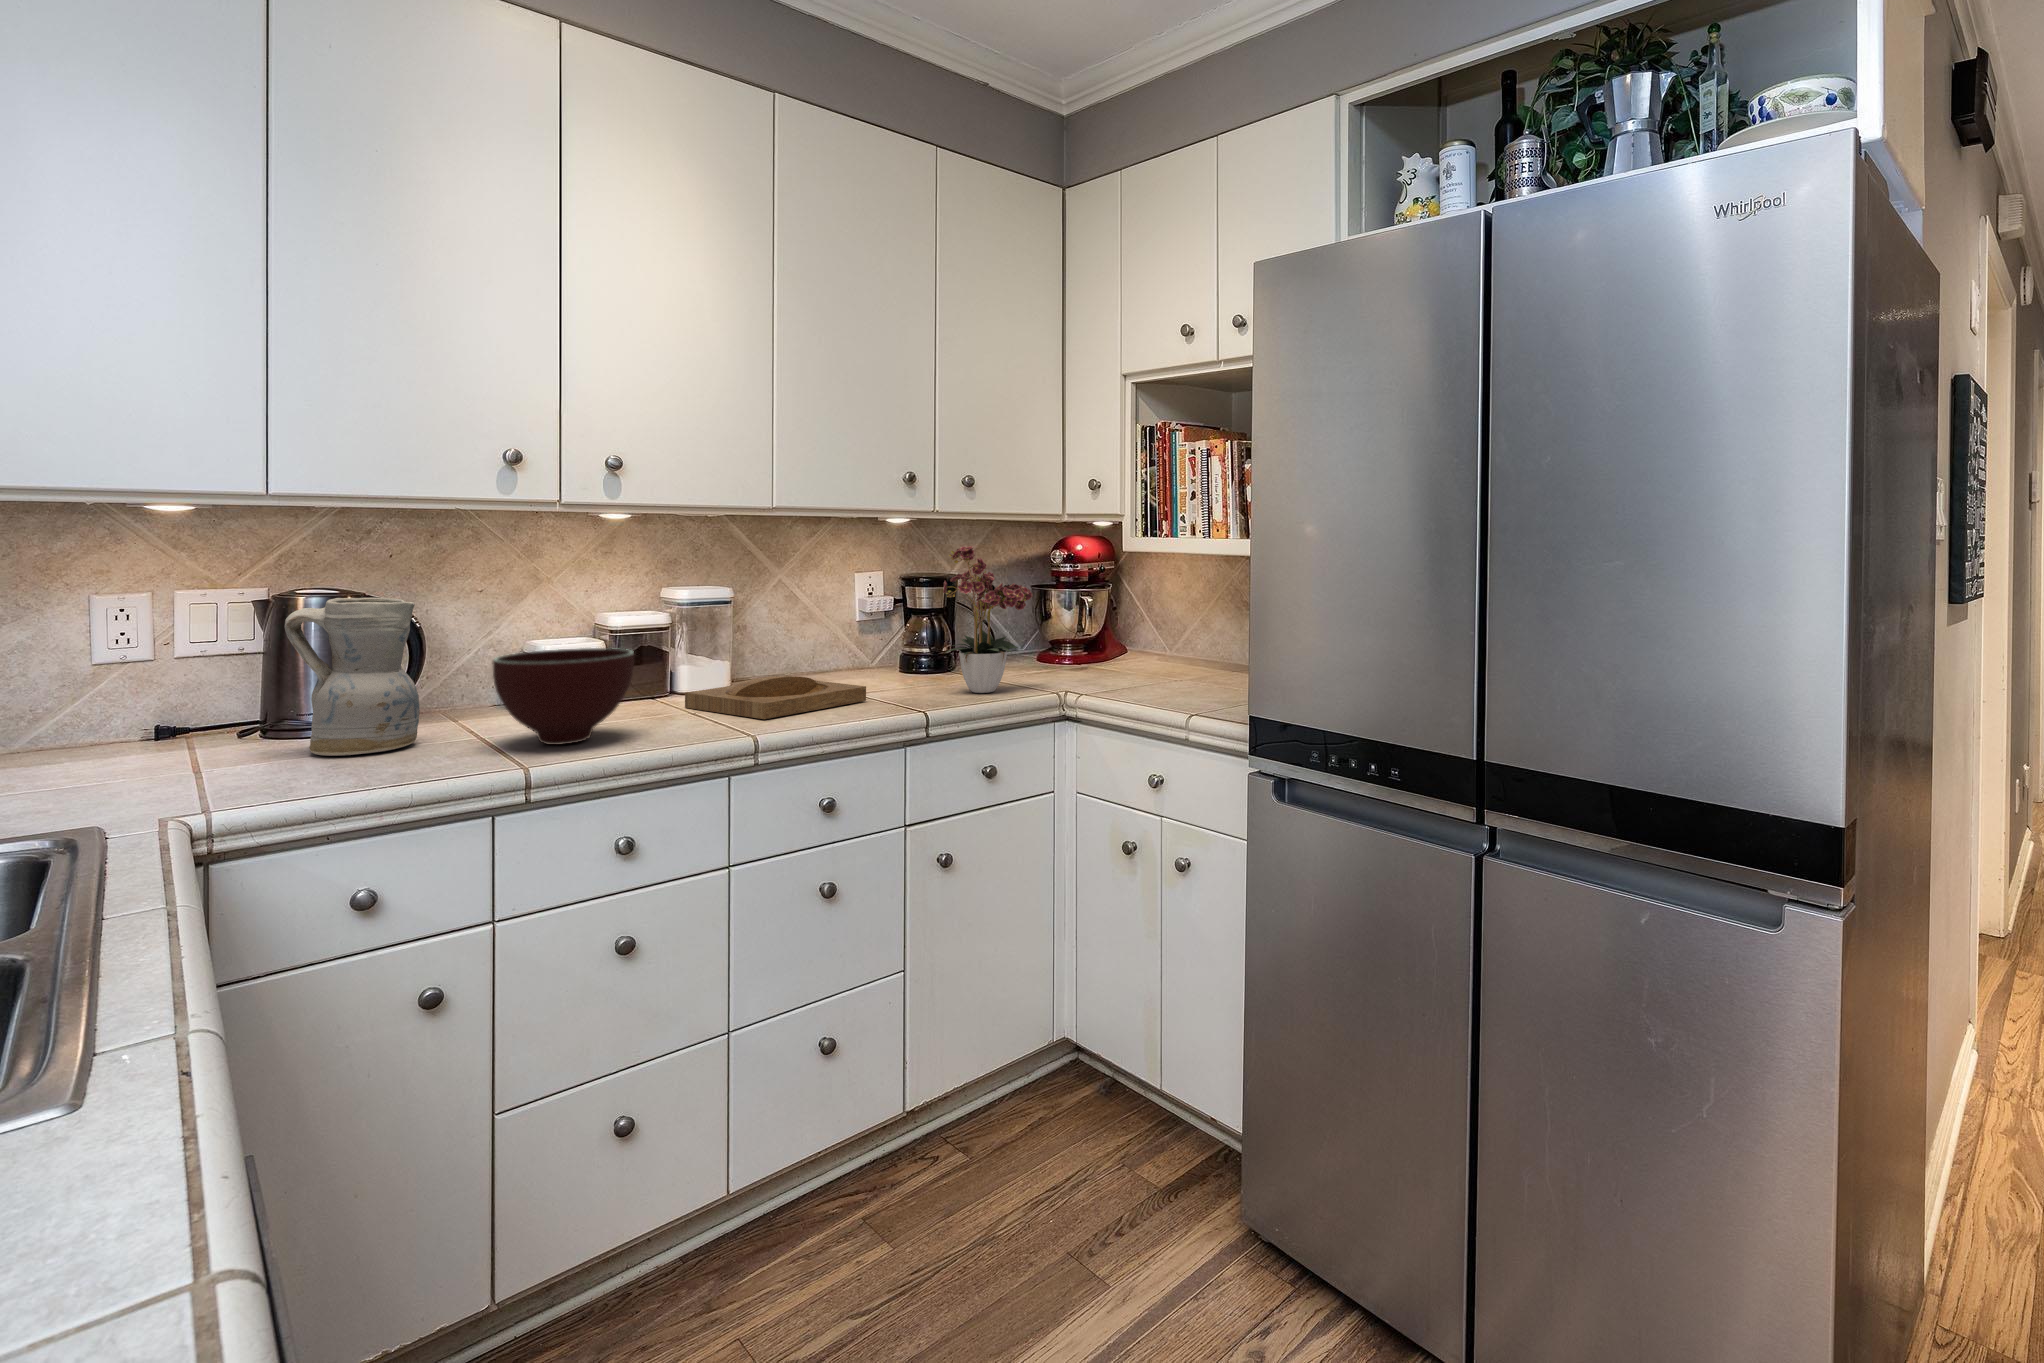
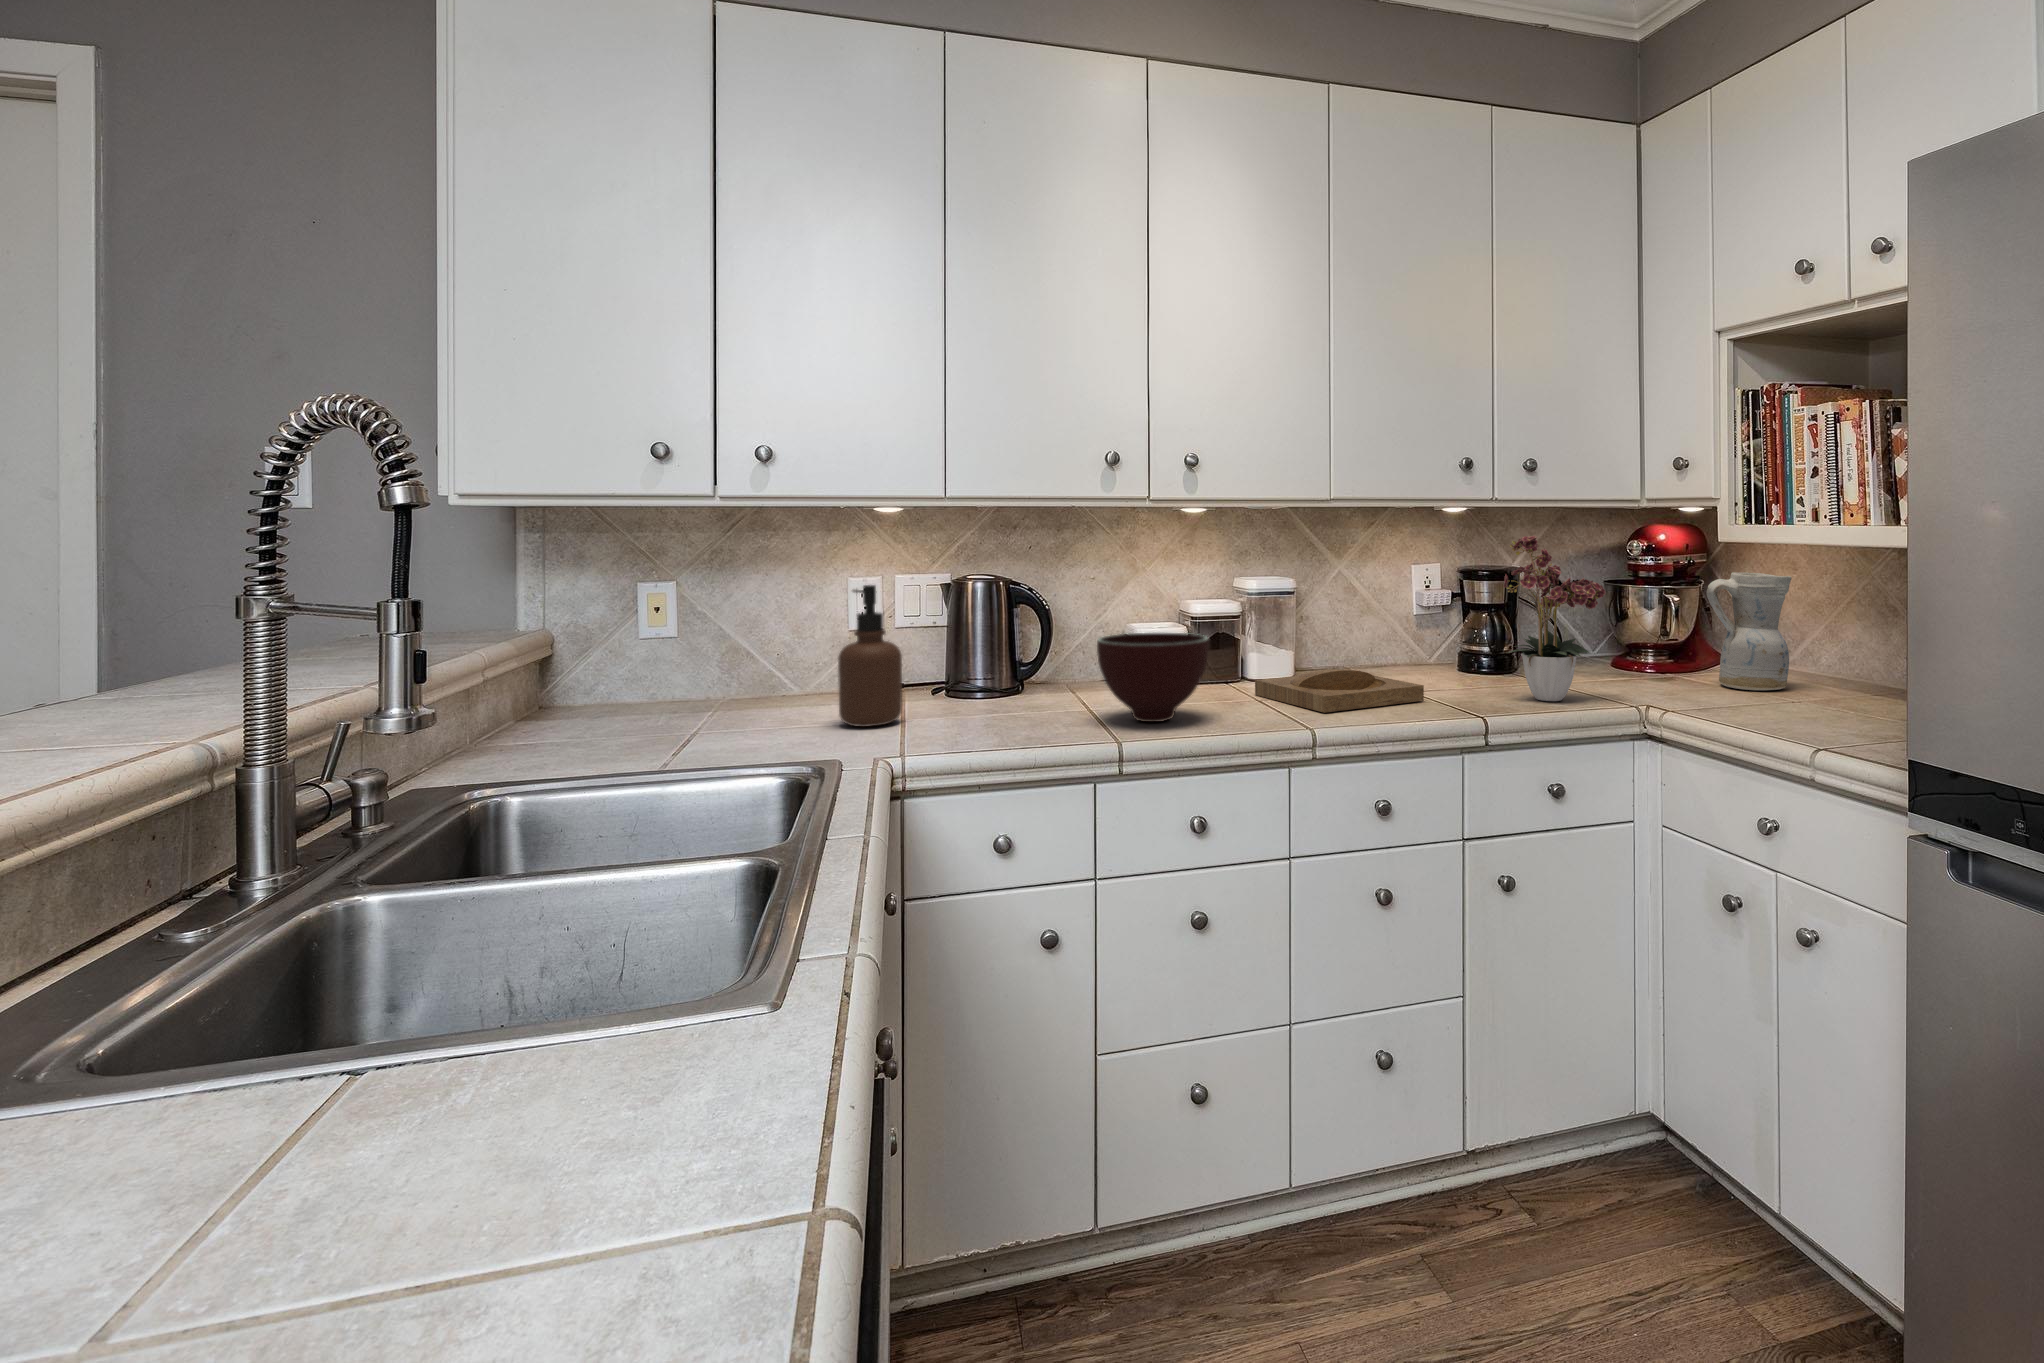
ceramic pitcher: present [285,598,420,756] -> present [1707,572,1791,690]
soap dispenser: none [90,607,199,785] -> present [838,585,902,727]

